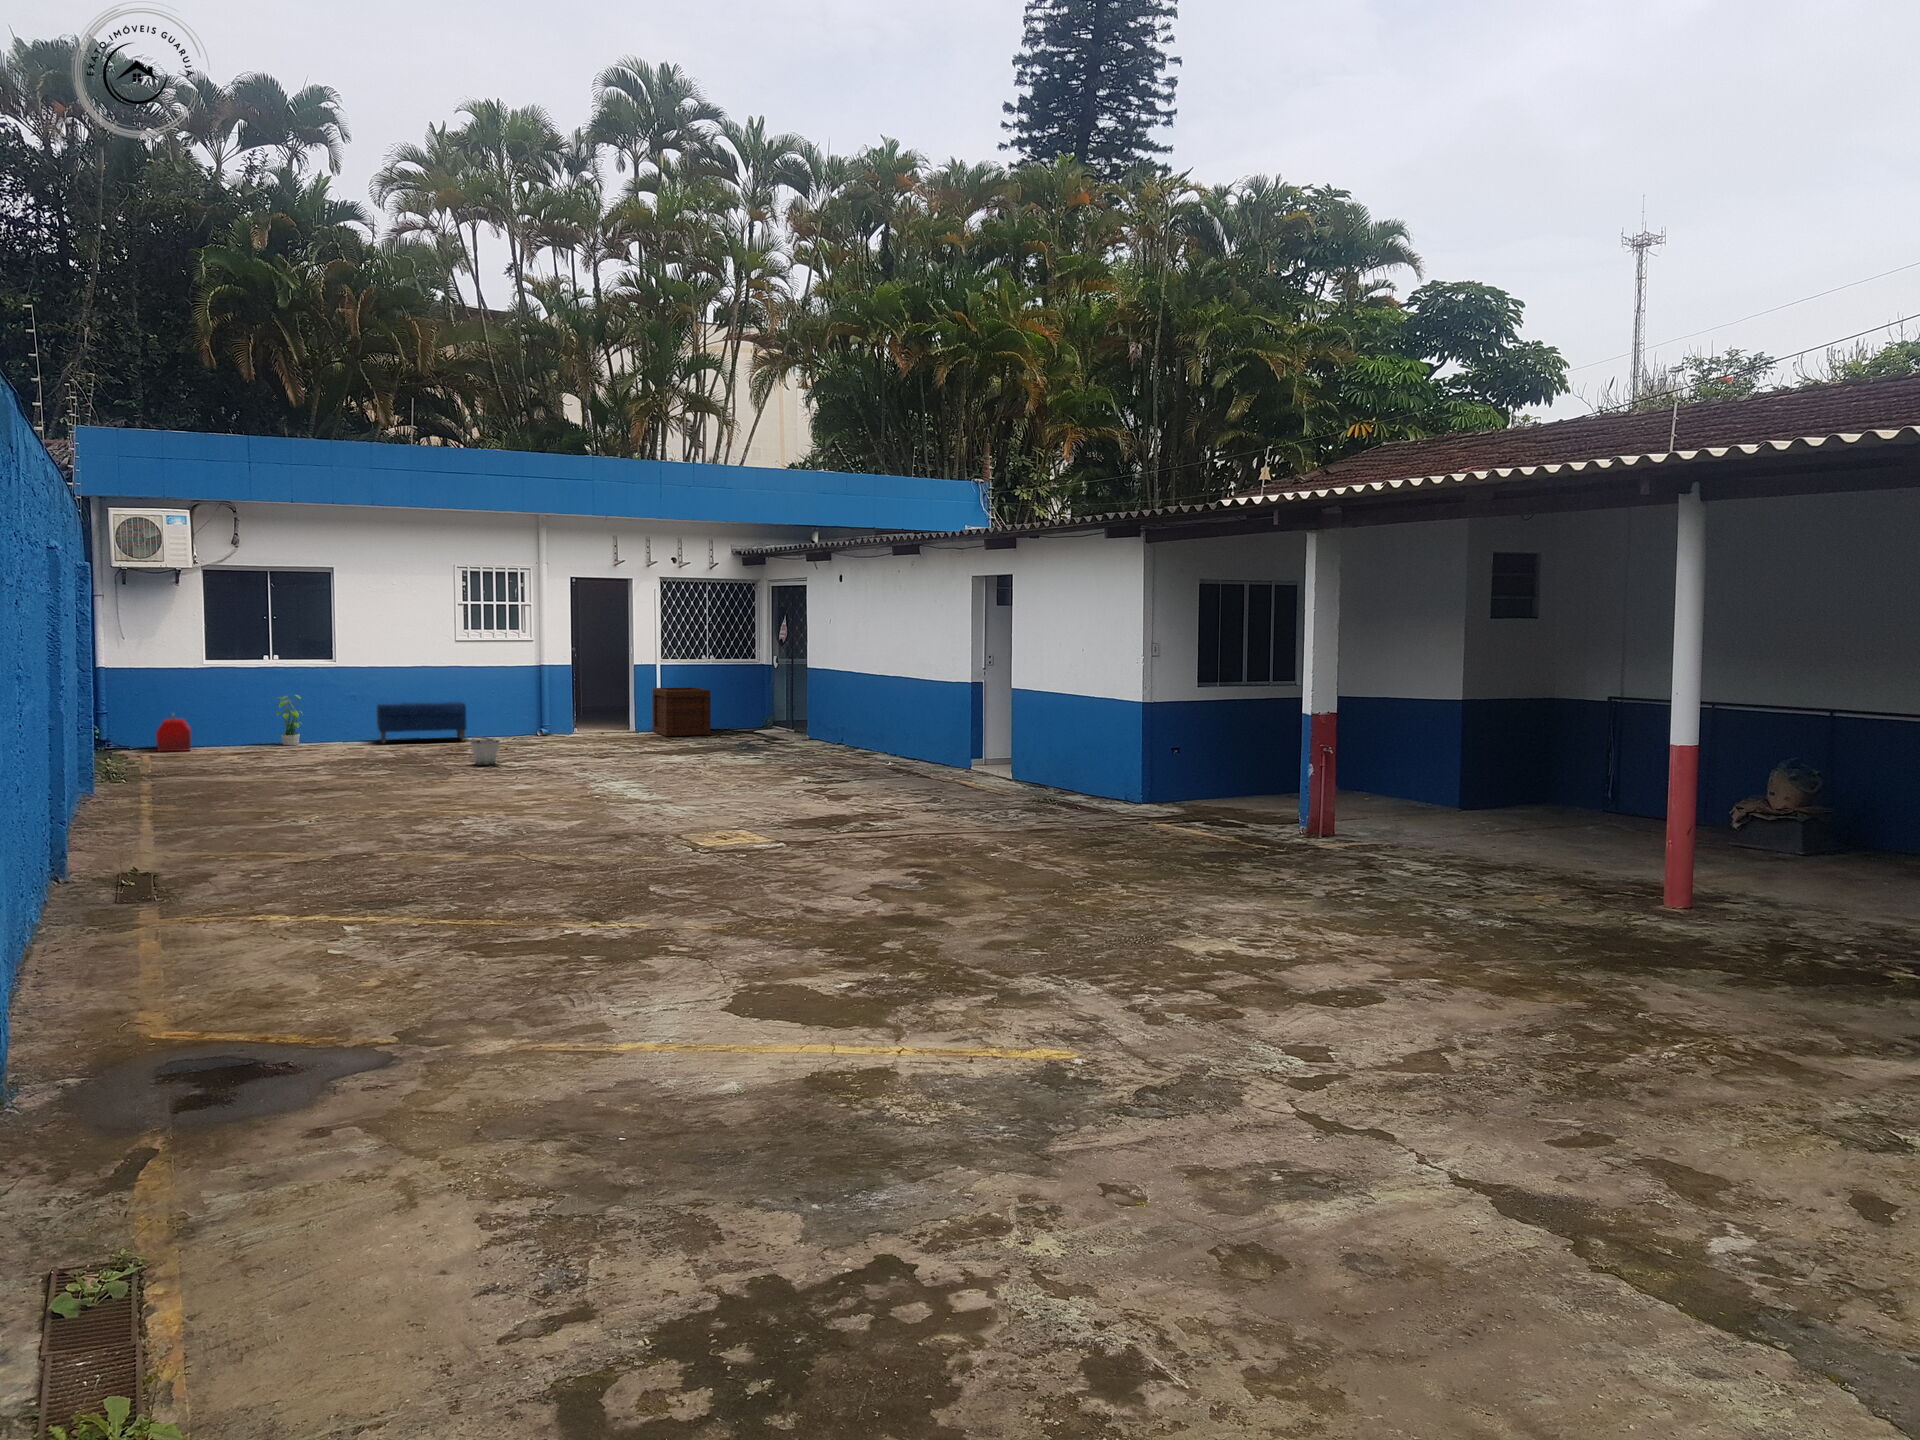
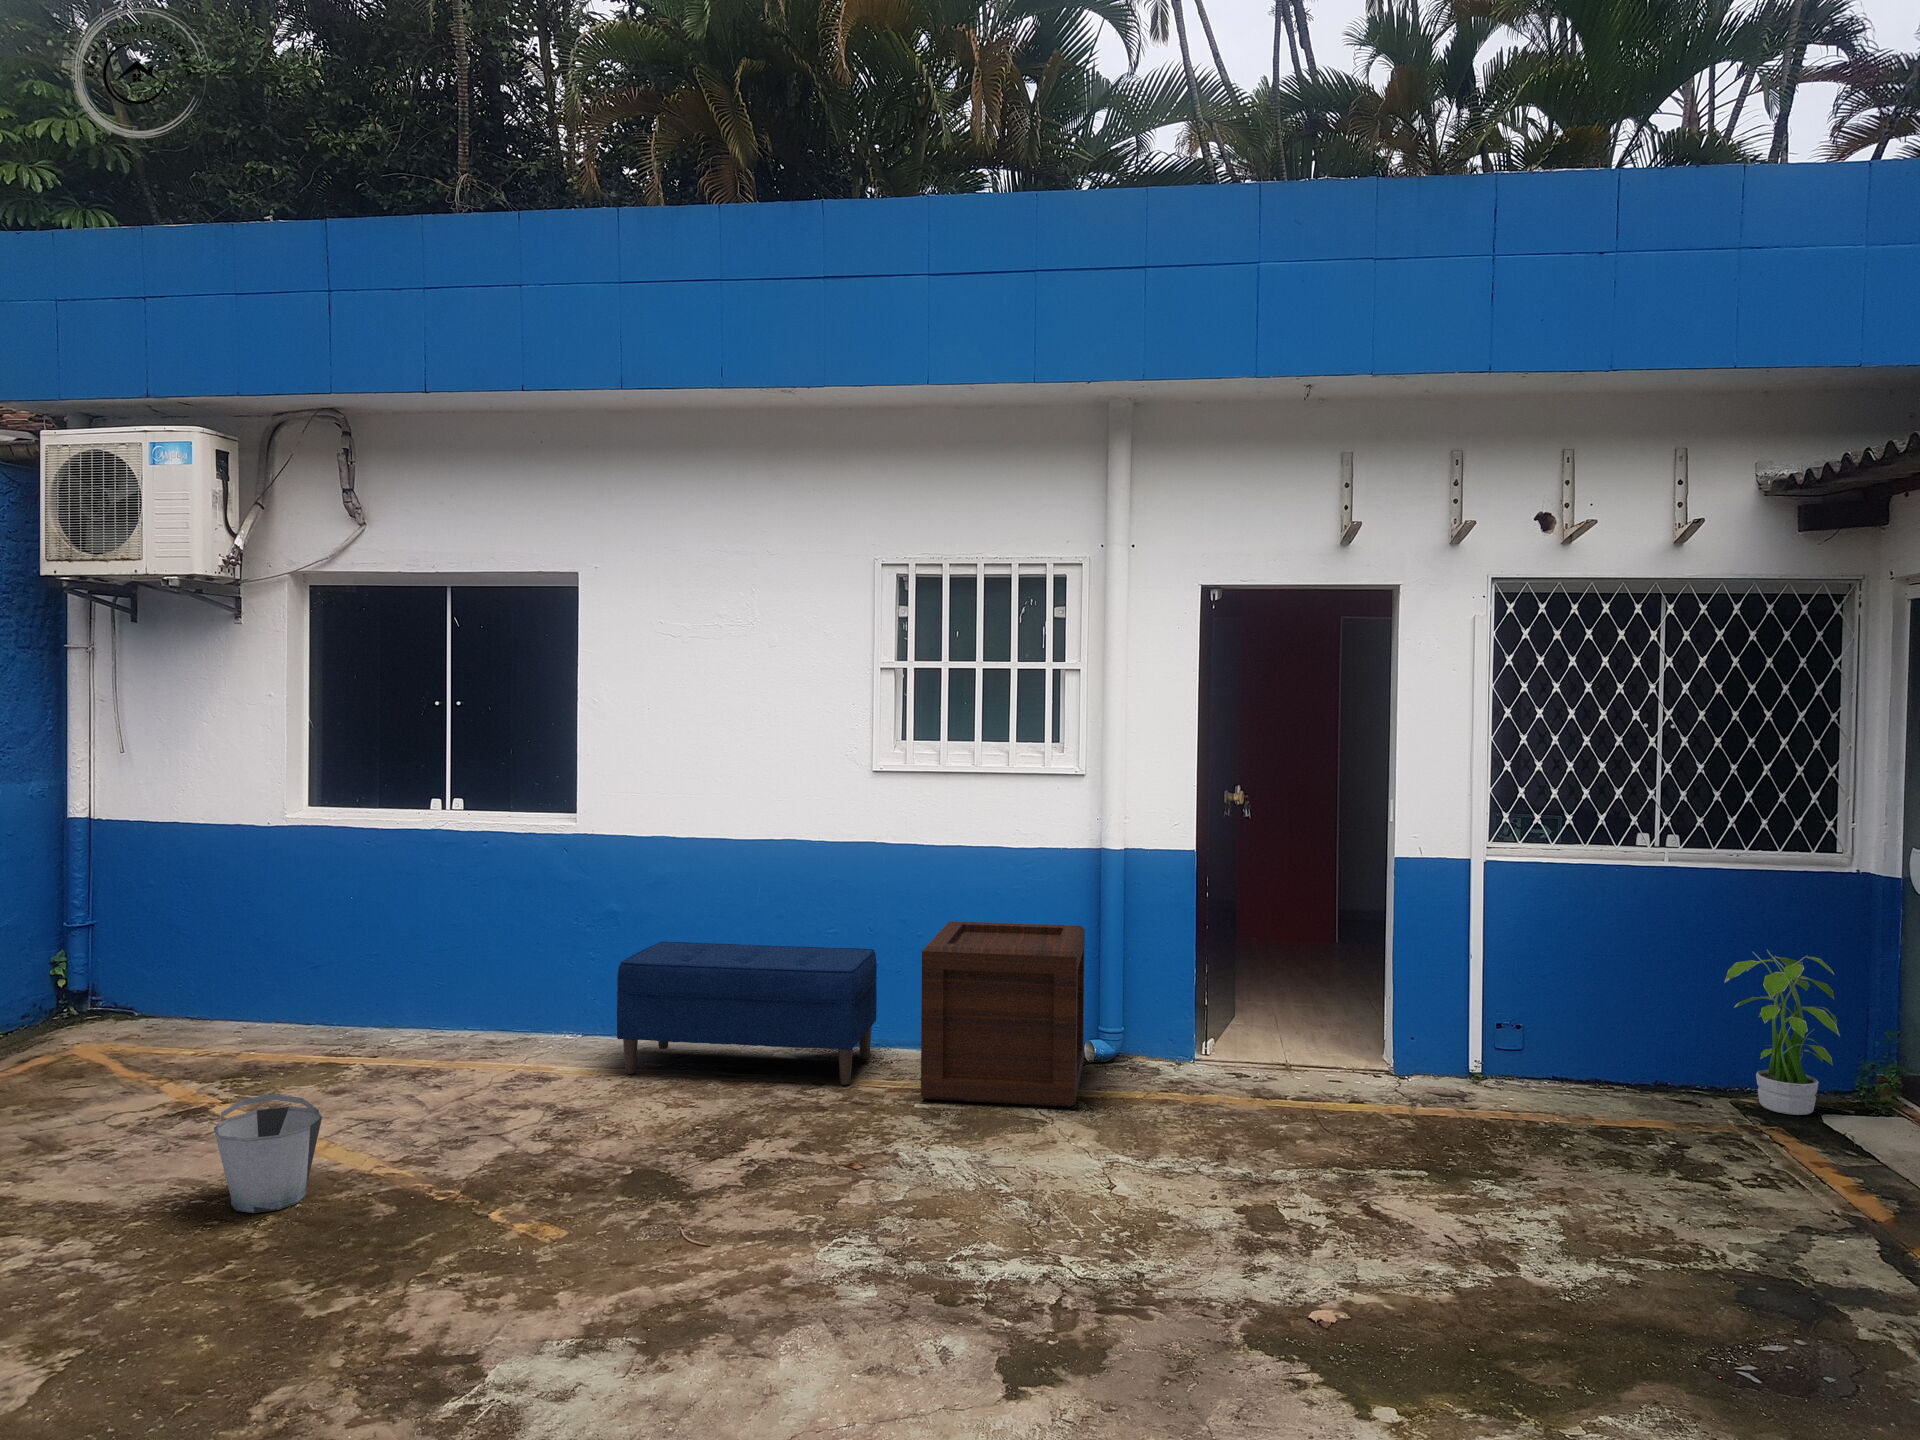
wooden crate: present [653,687,711,736] -> present [921,921,1085,1107]
potted plant: present [269,695,303,745] -> present [1725,950,1840,1115]
toolbox: present [156,714,191,751] -> none [98,944,245,1054]
bucket: present [470,736,499,765] -> present [214,1094,322,1213]

